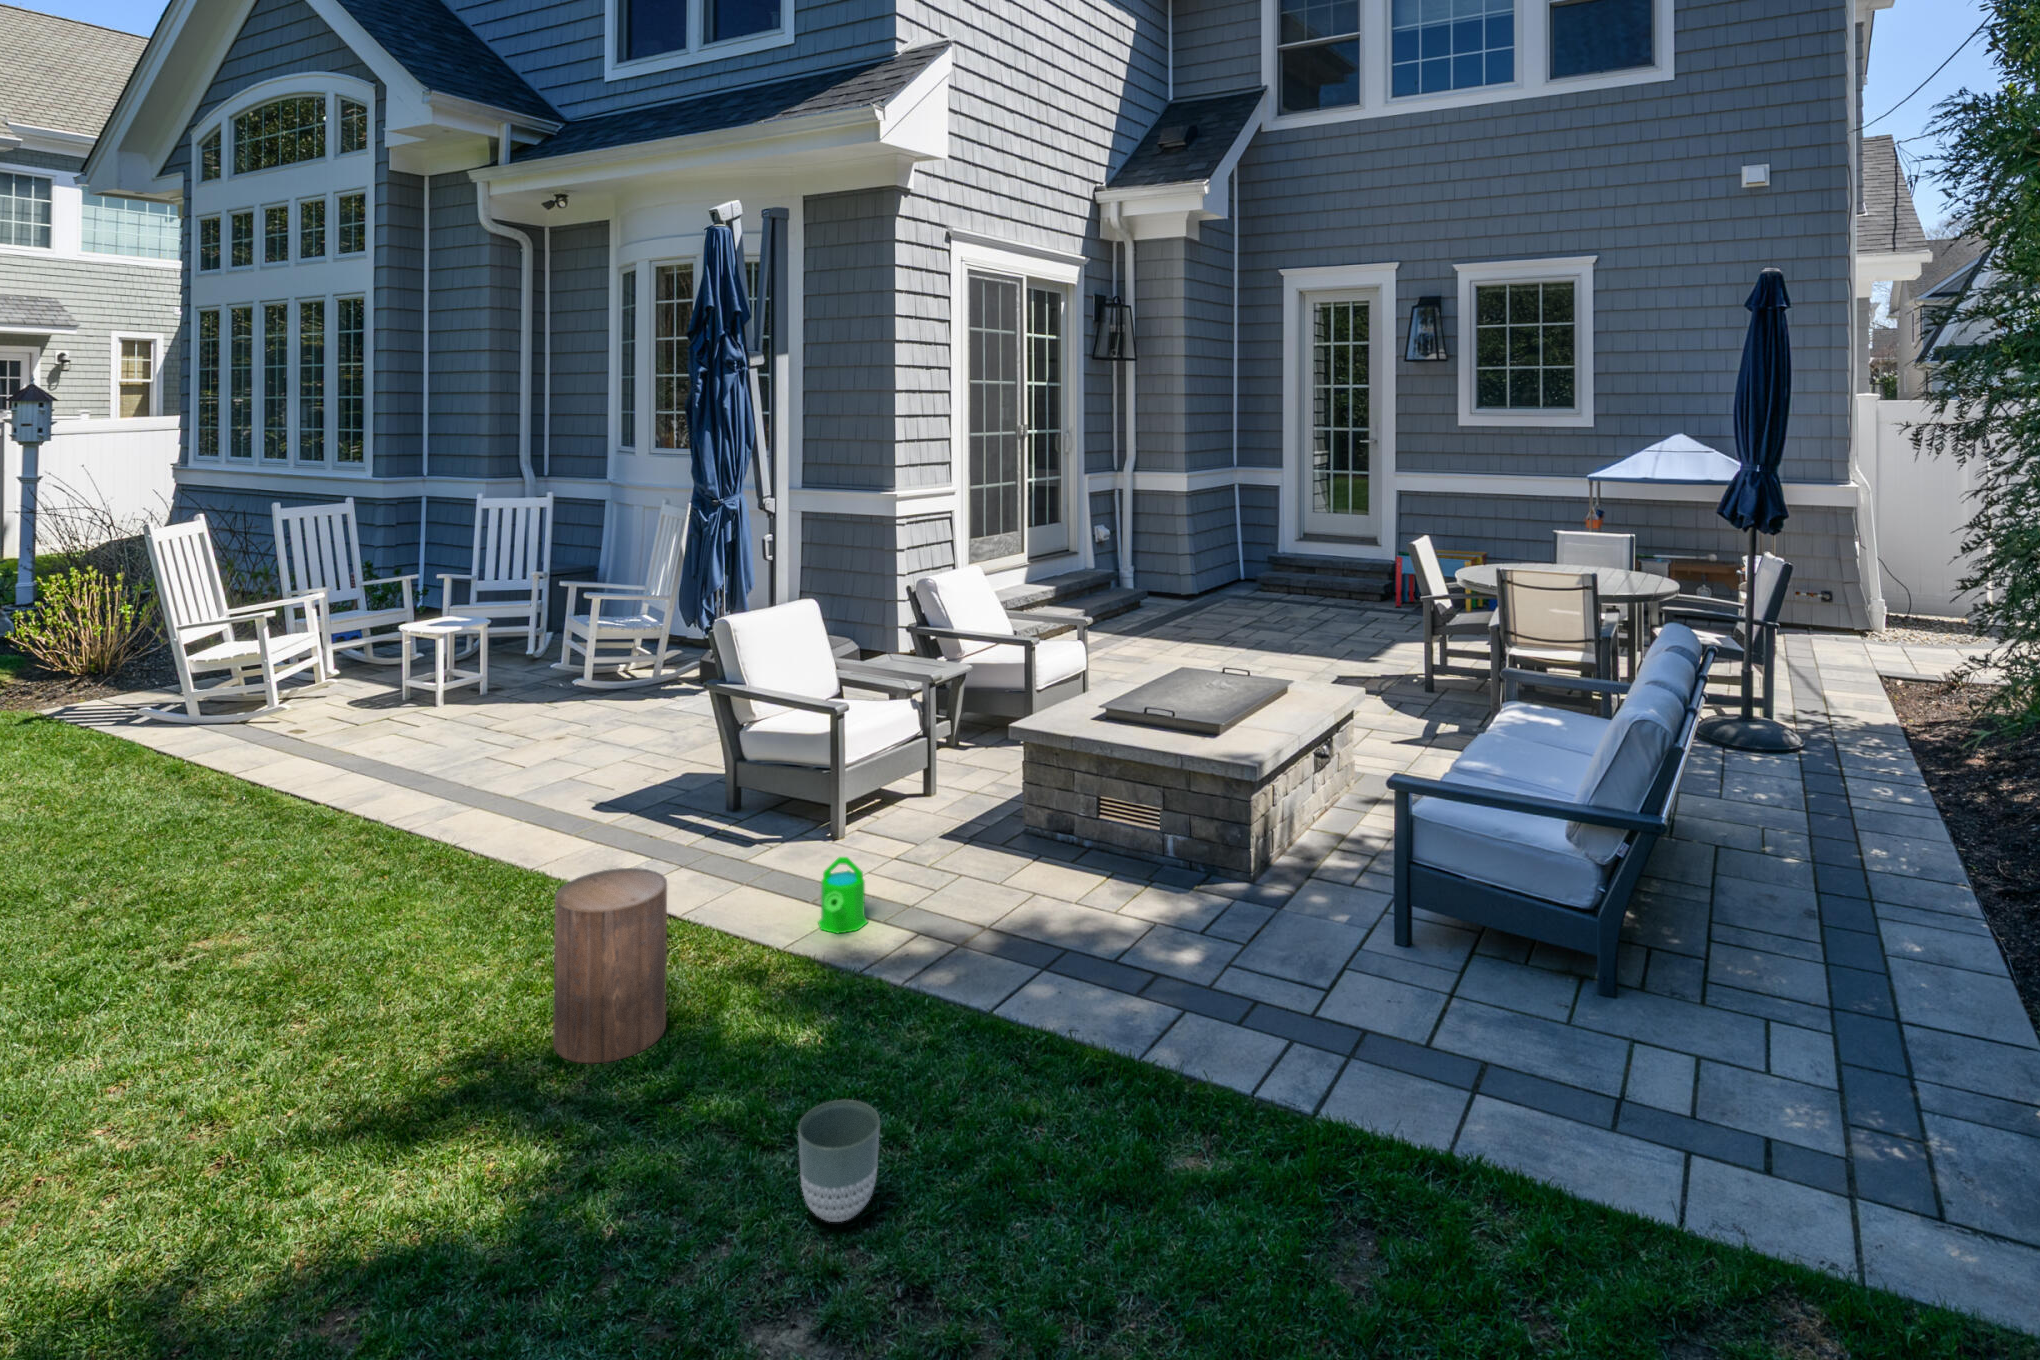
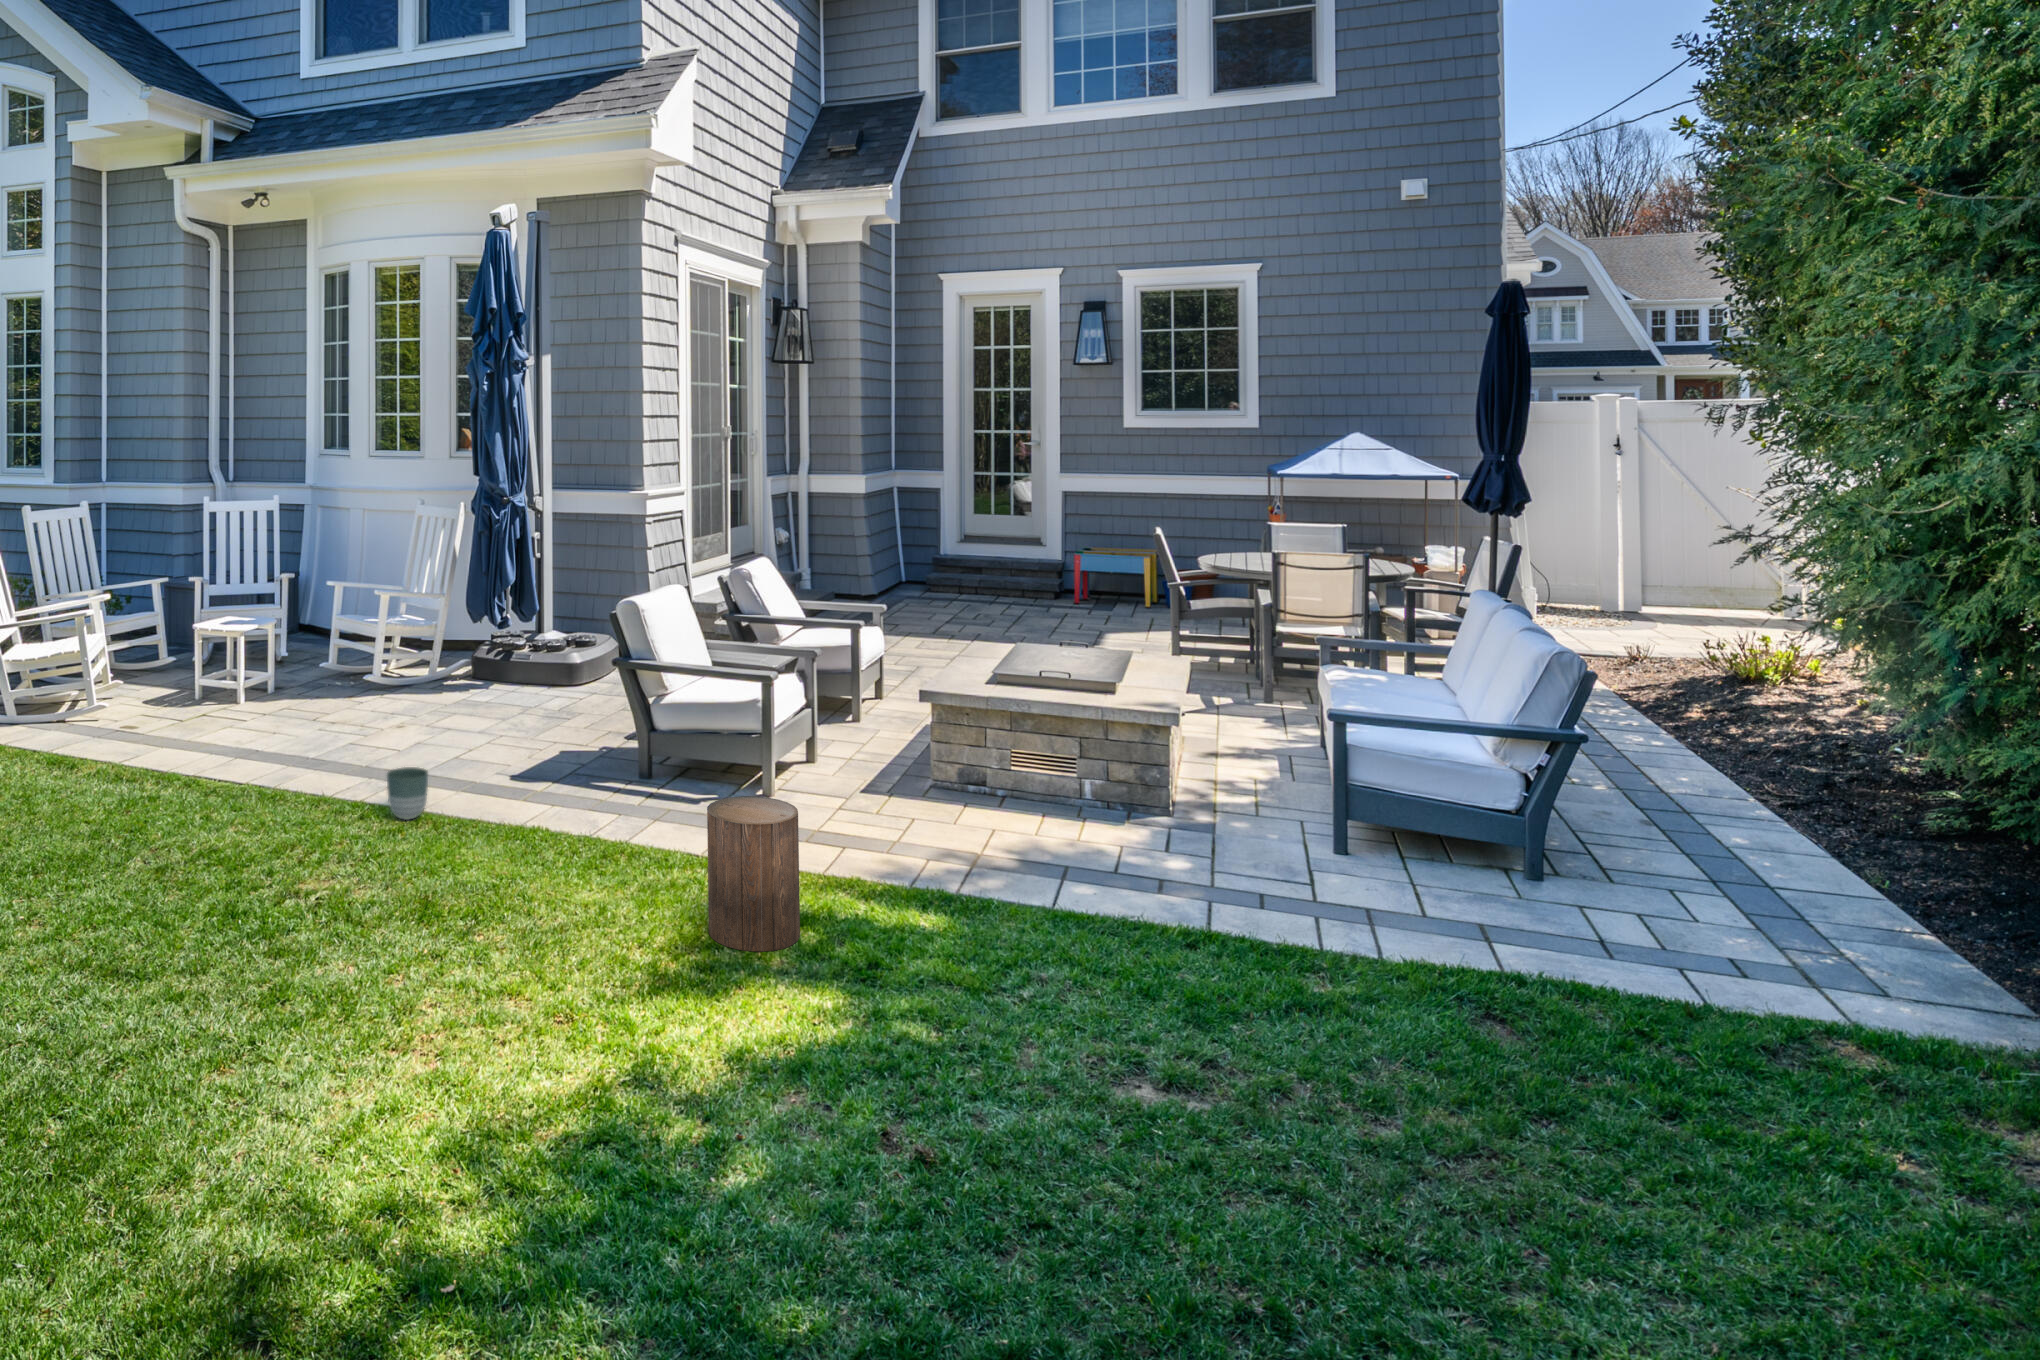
watering can: present [818,857,867,933] -> none [826,795,871,861]
planter: present [798,1100,880,1222] -> present [387,767,428,820]

